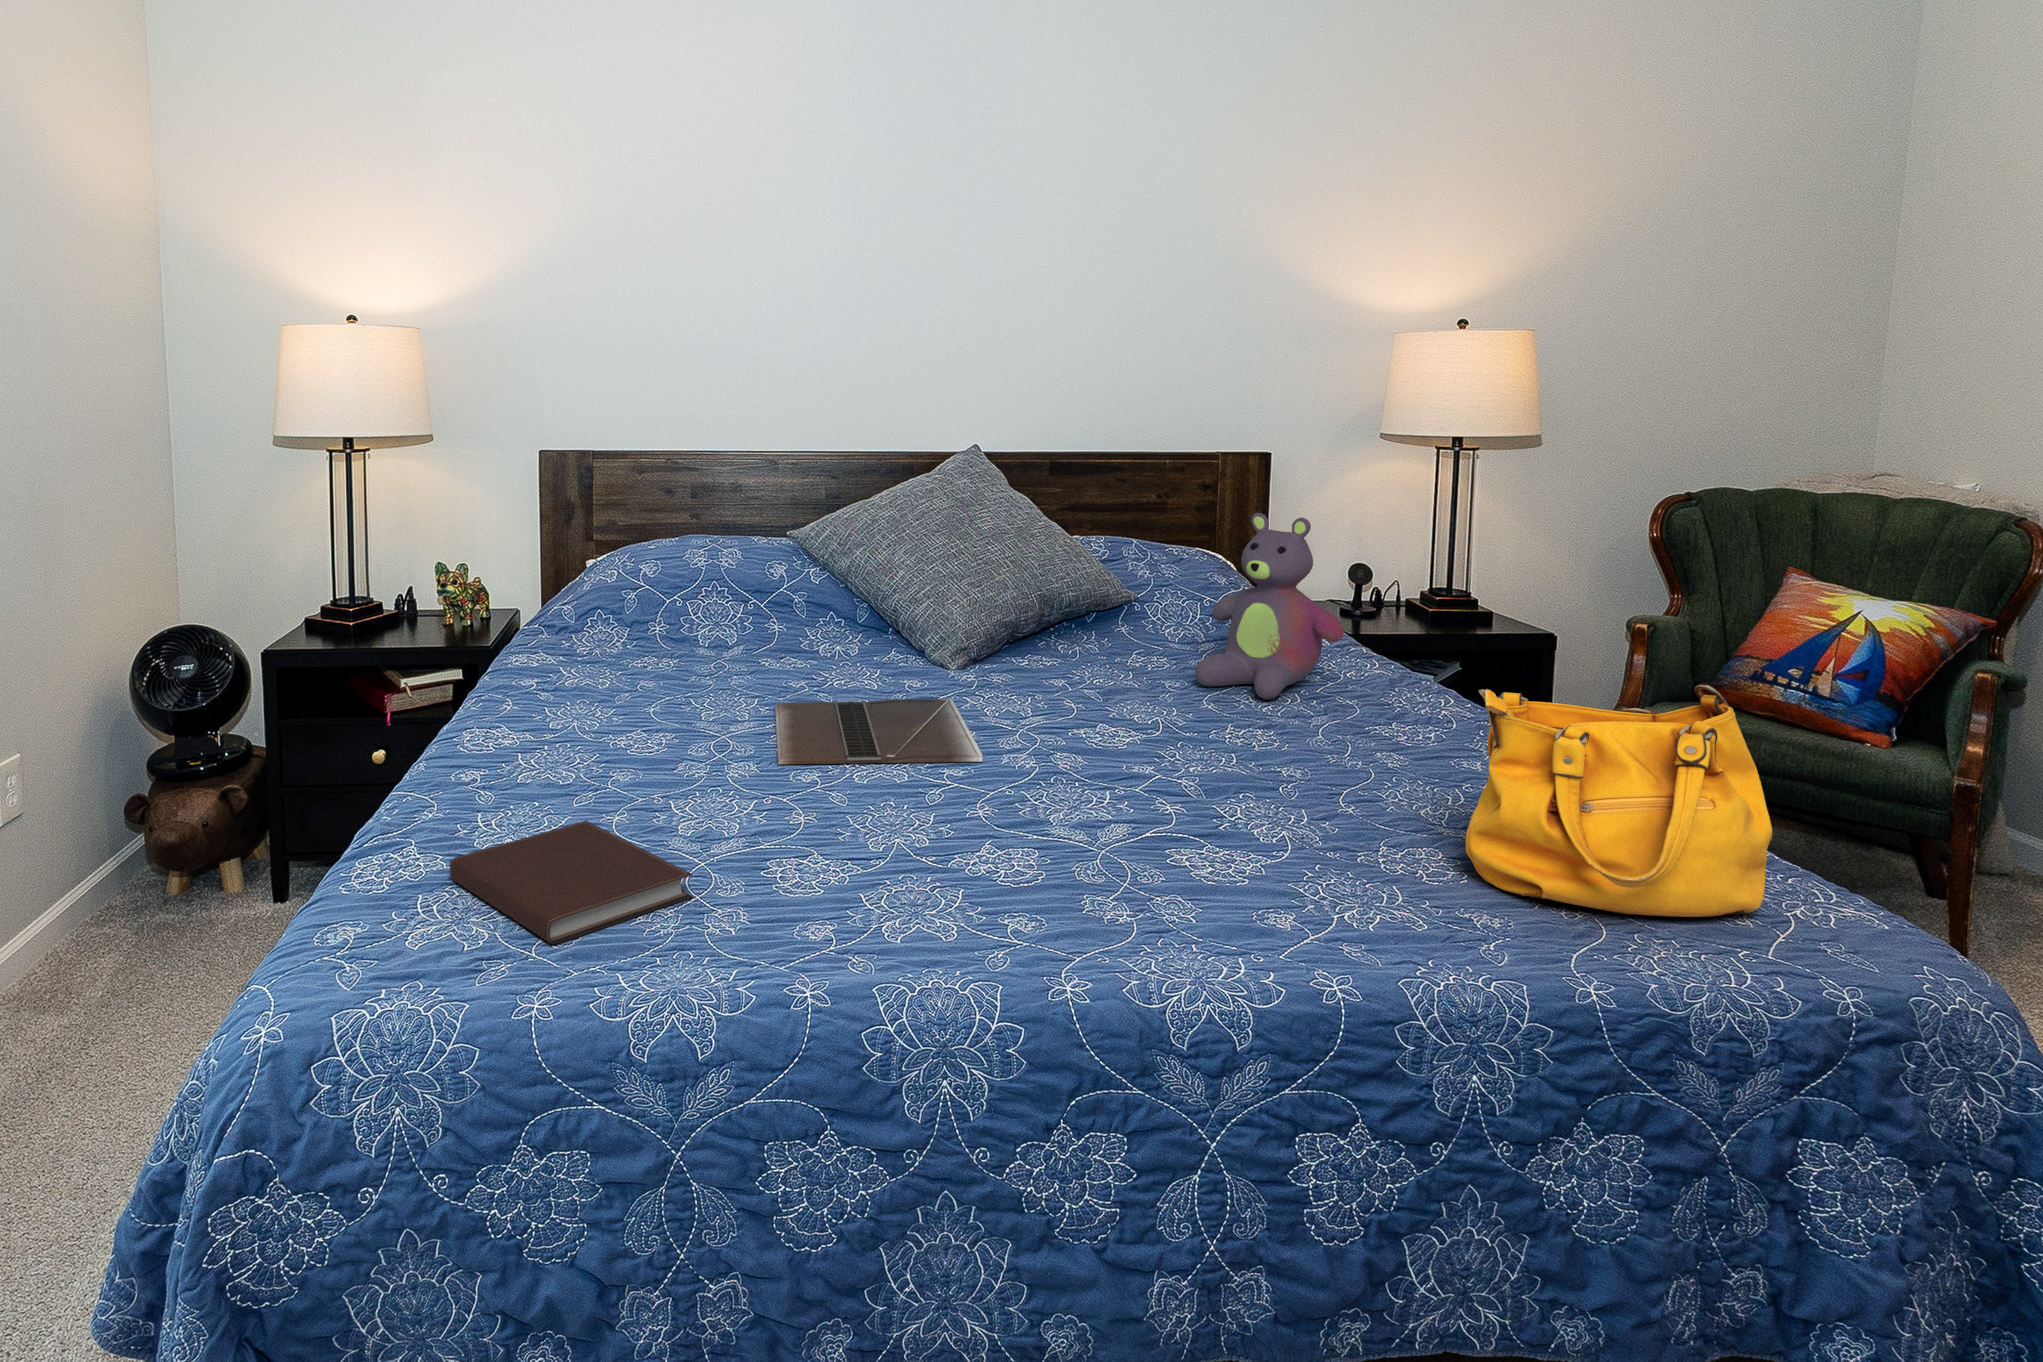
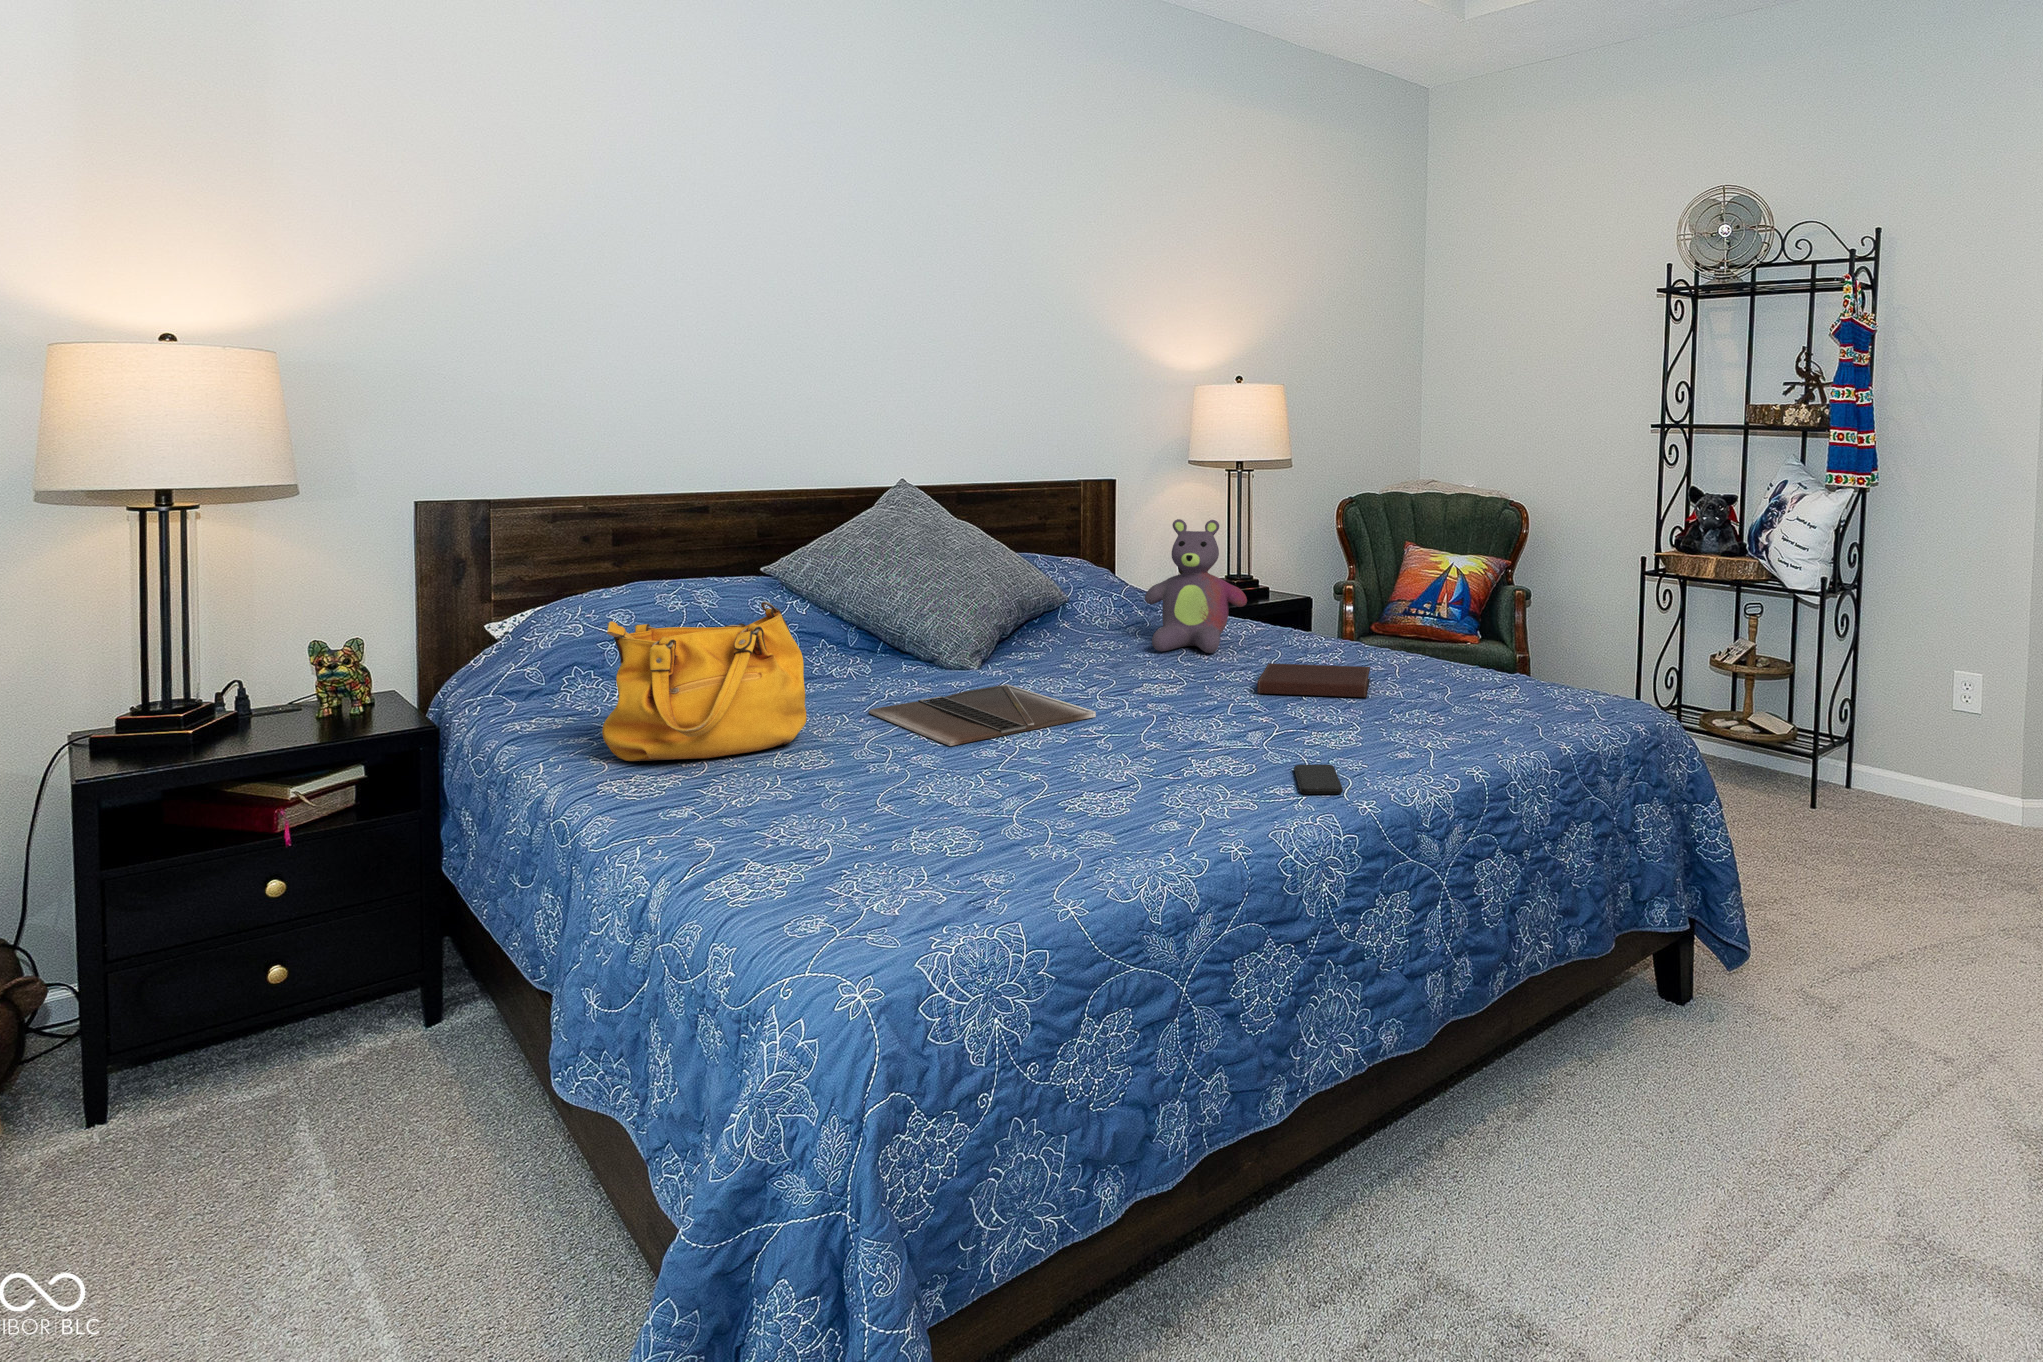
handbag: present [1466,685,1772,917] -> present [602,602,807,761]
notebook: present [450,821,693,944] -> present [1257,663,1370,697]
smartphone: none [1037,894,1140,954] -> present [1294,765,1343,794]

